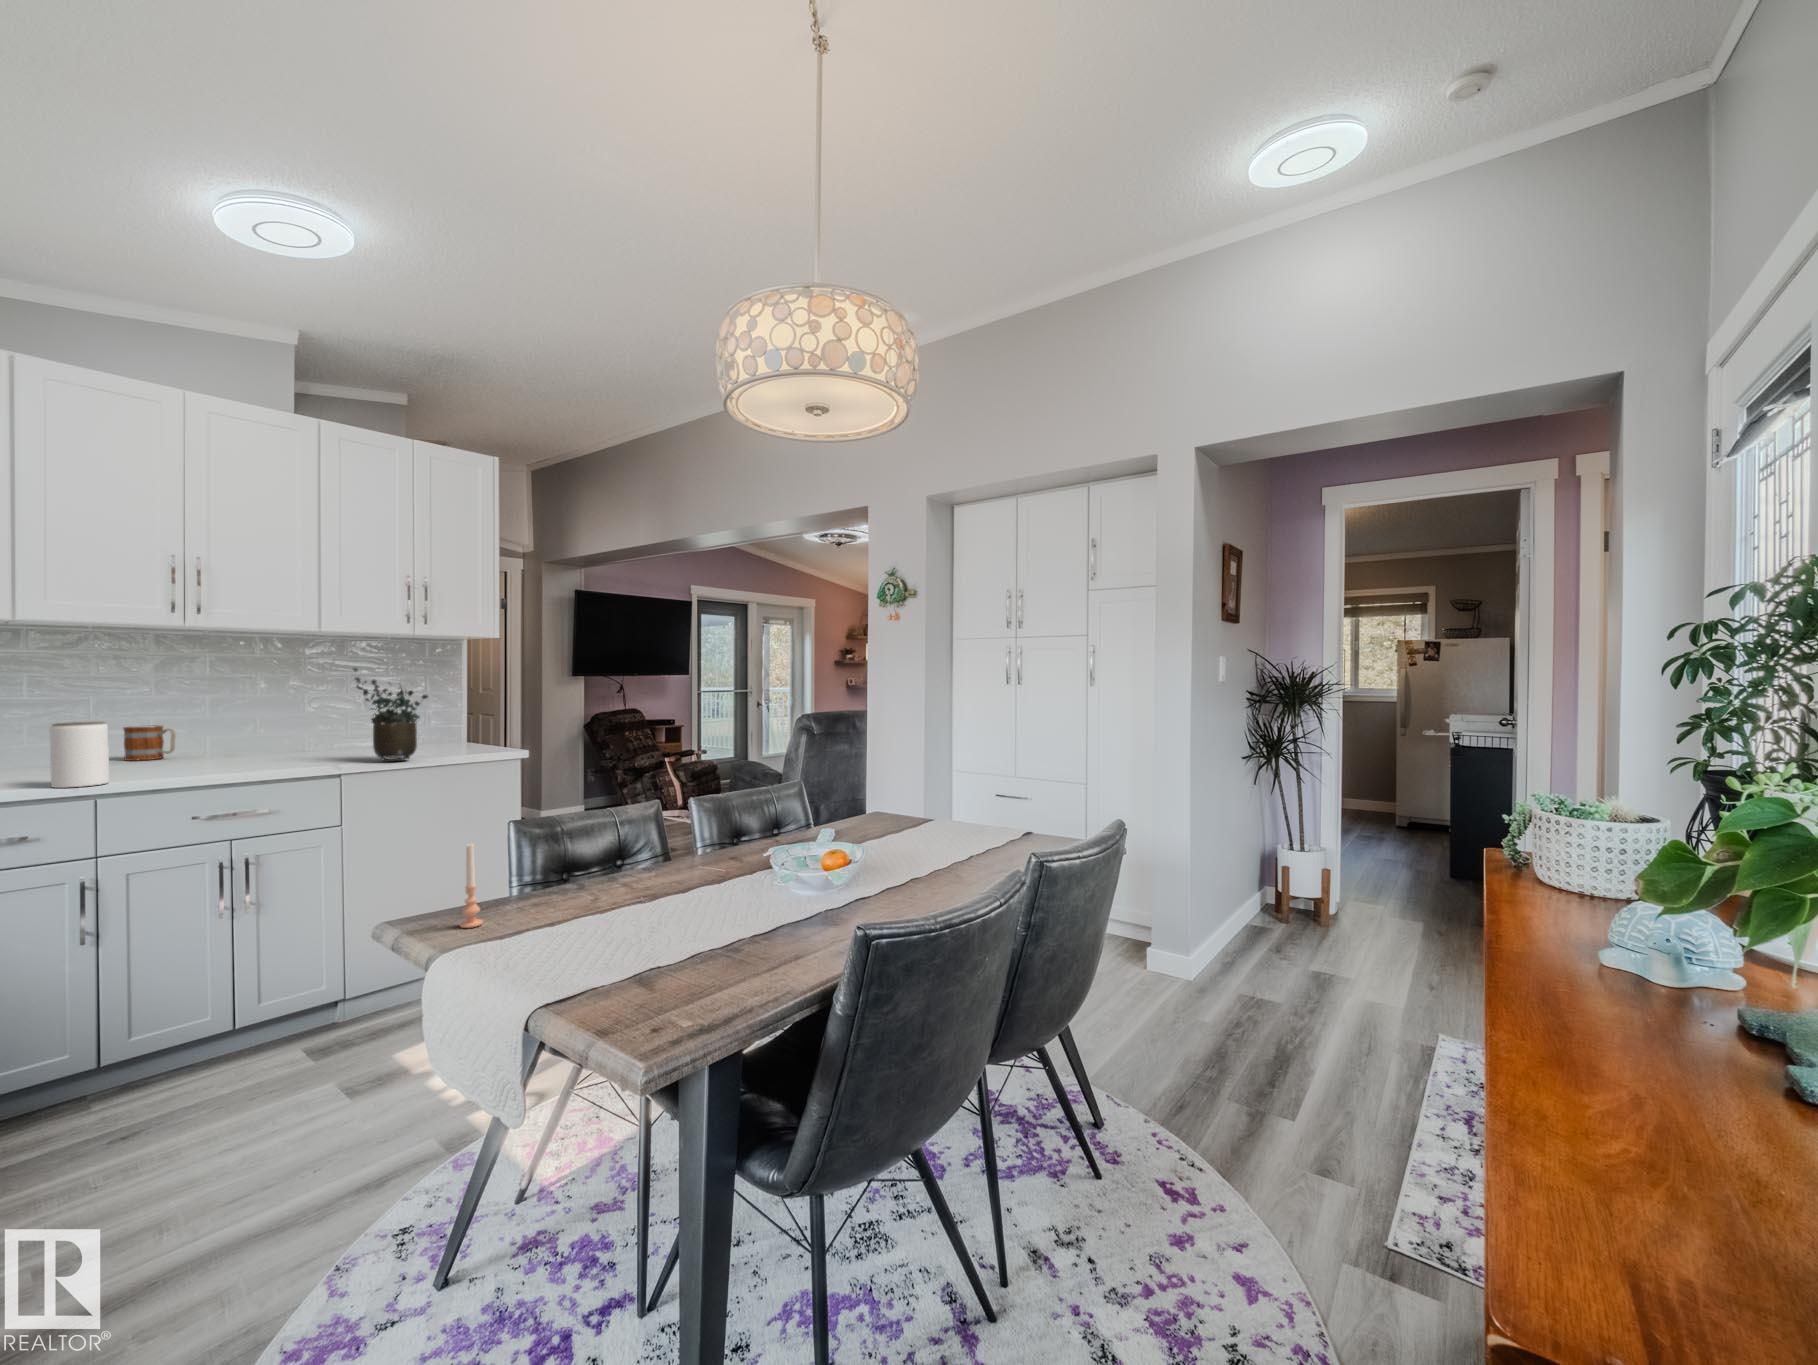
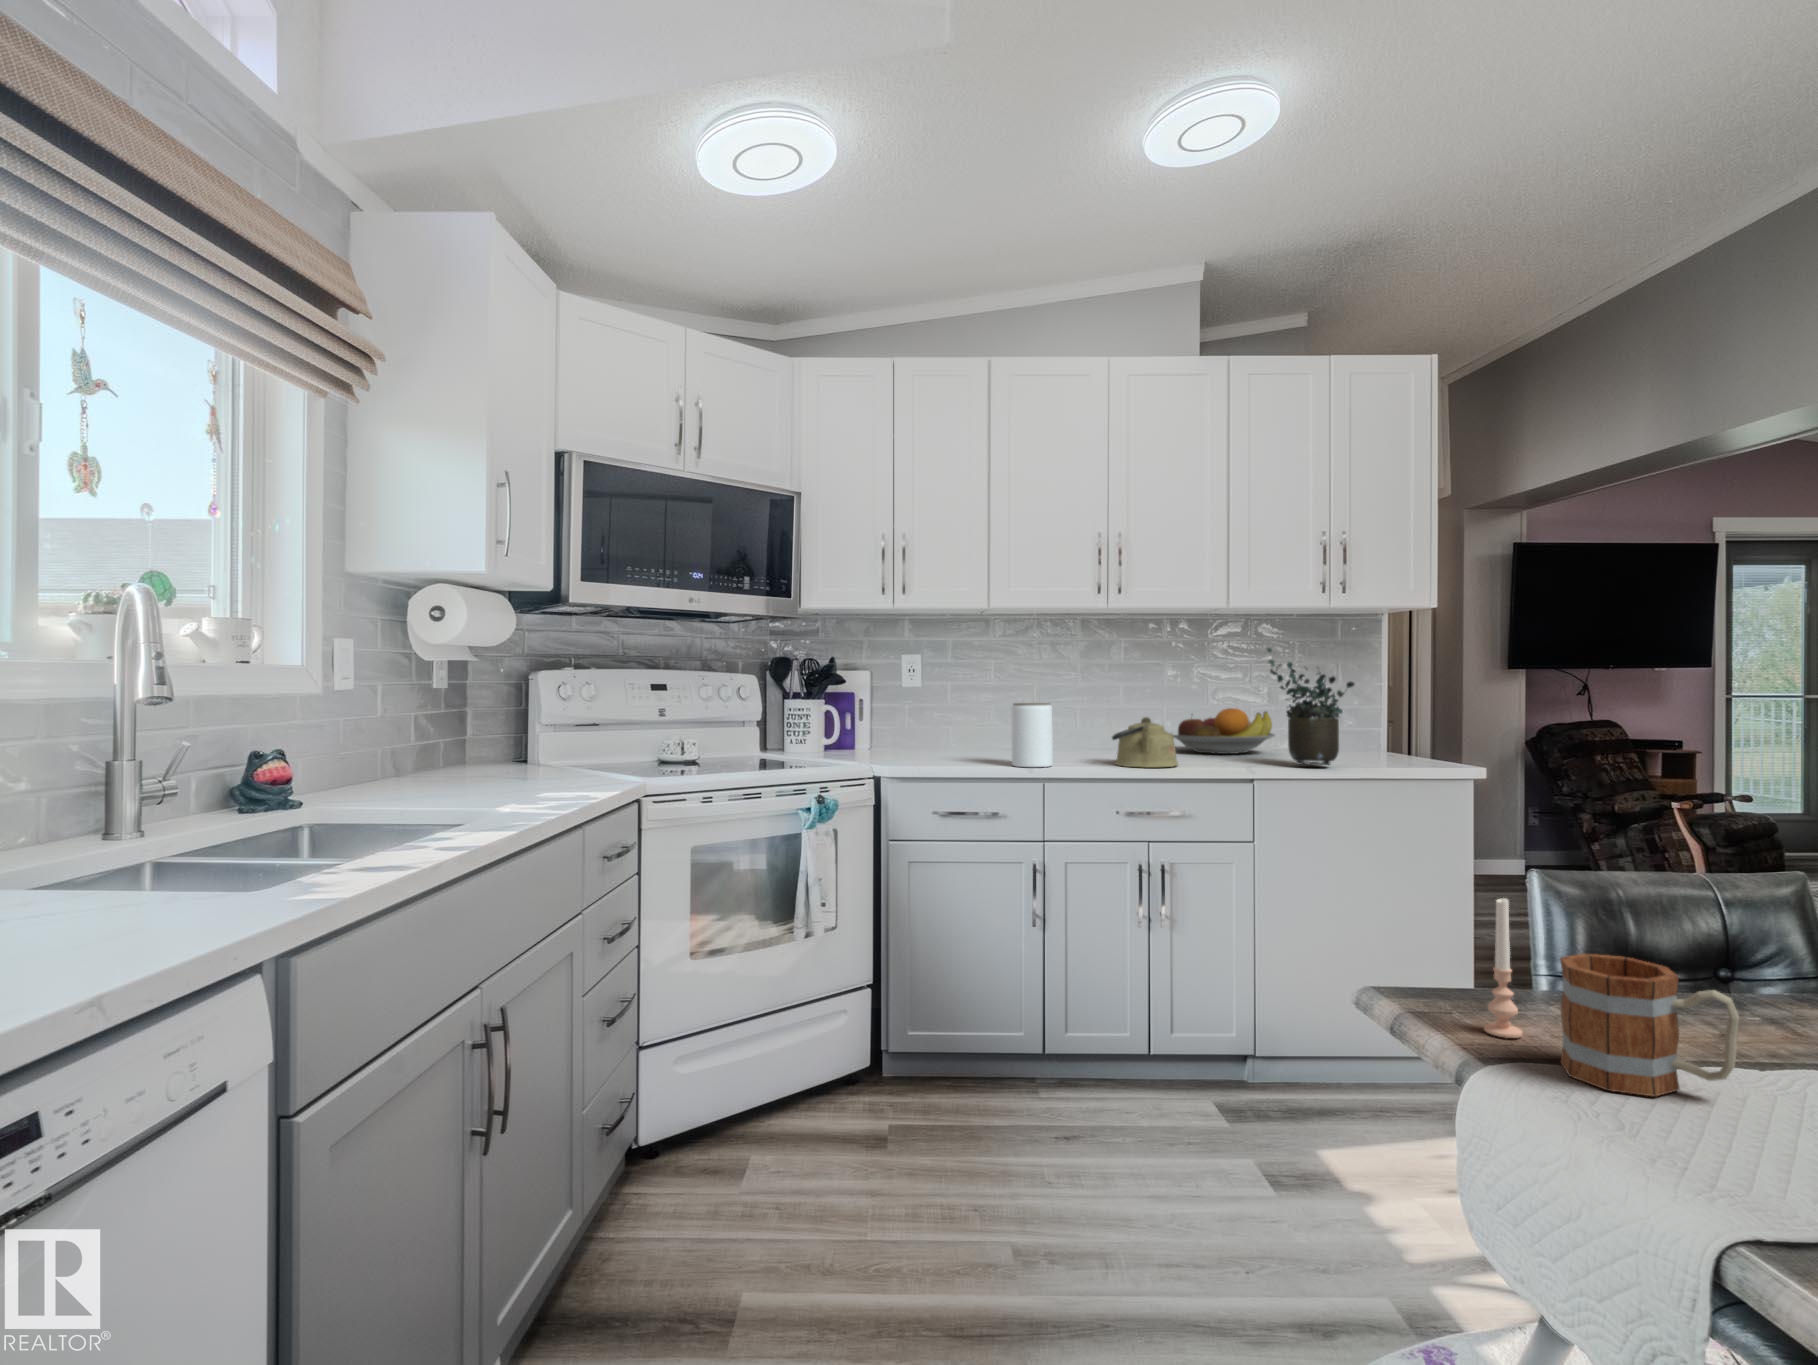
fruit bowl: none [258,716,368,756] -> present [1172,708,1275,754]
mug: present [124,725,175,761] -> present [1560,954,1739,1097]
kettle: none [186,730,264,776] -> present [1112,717,1178,767]

